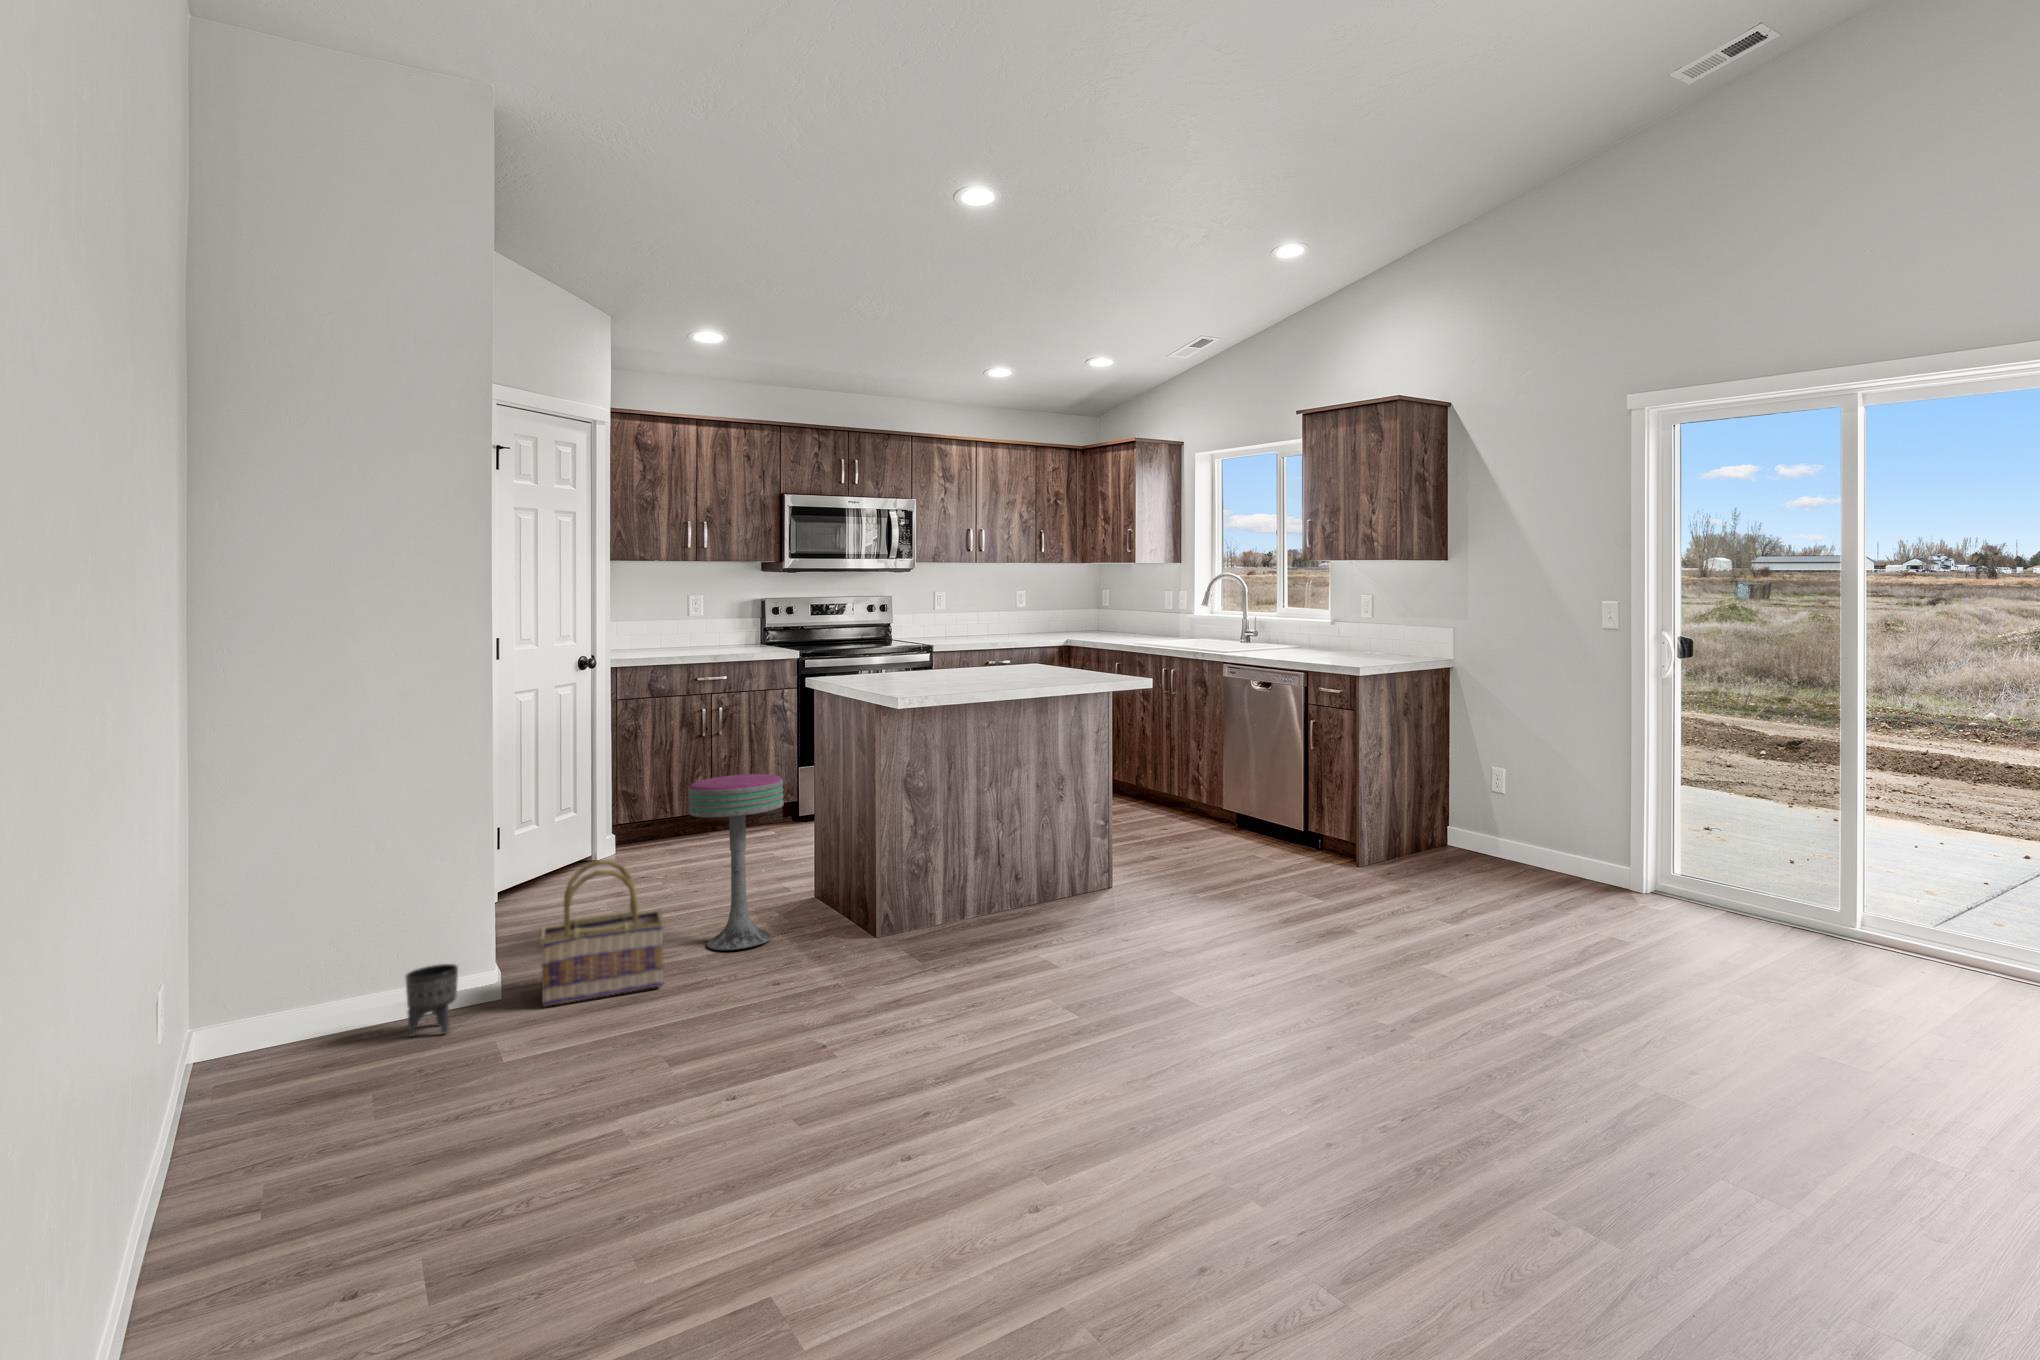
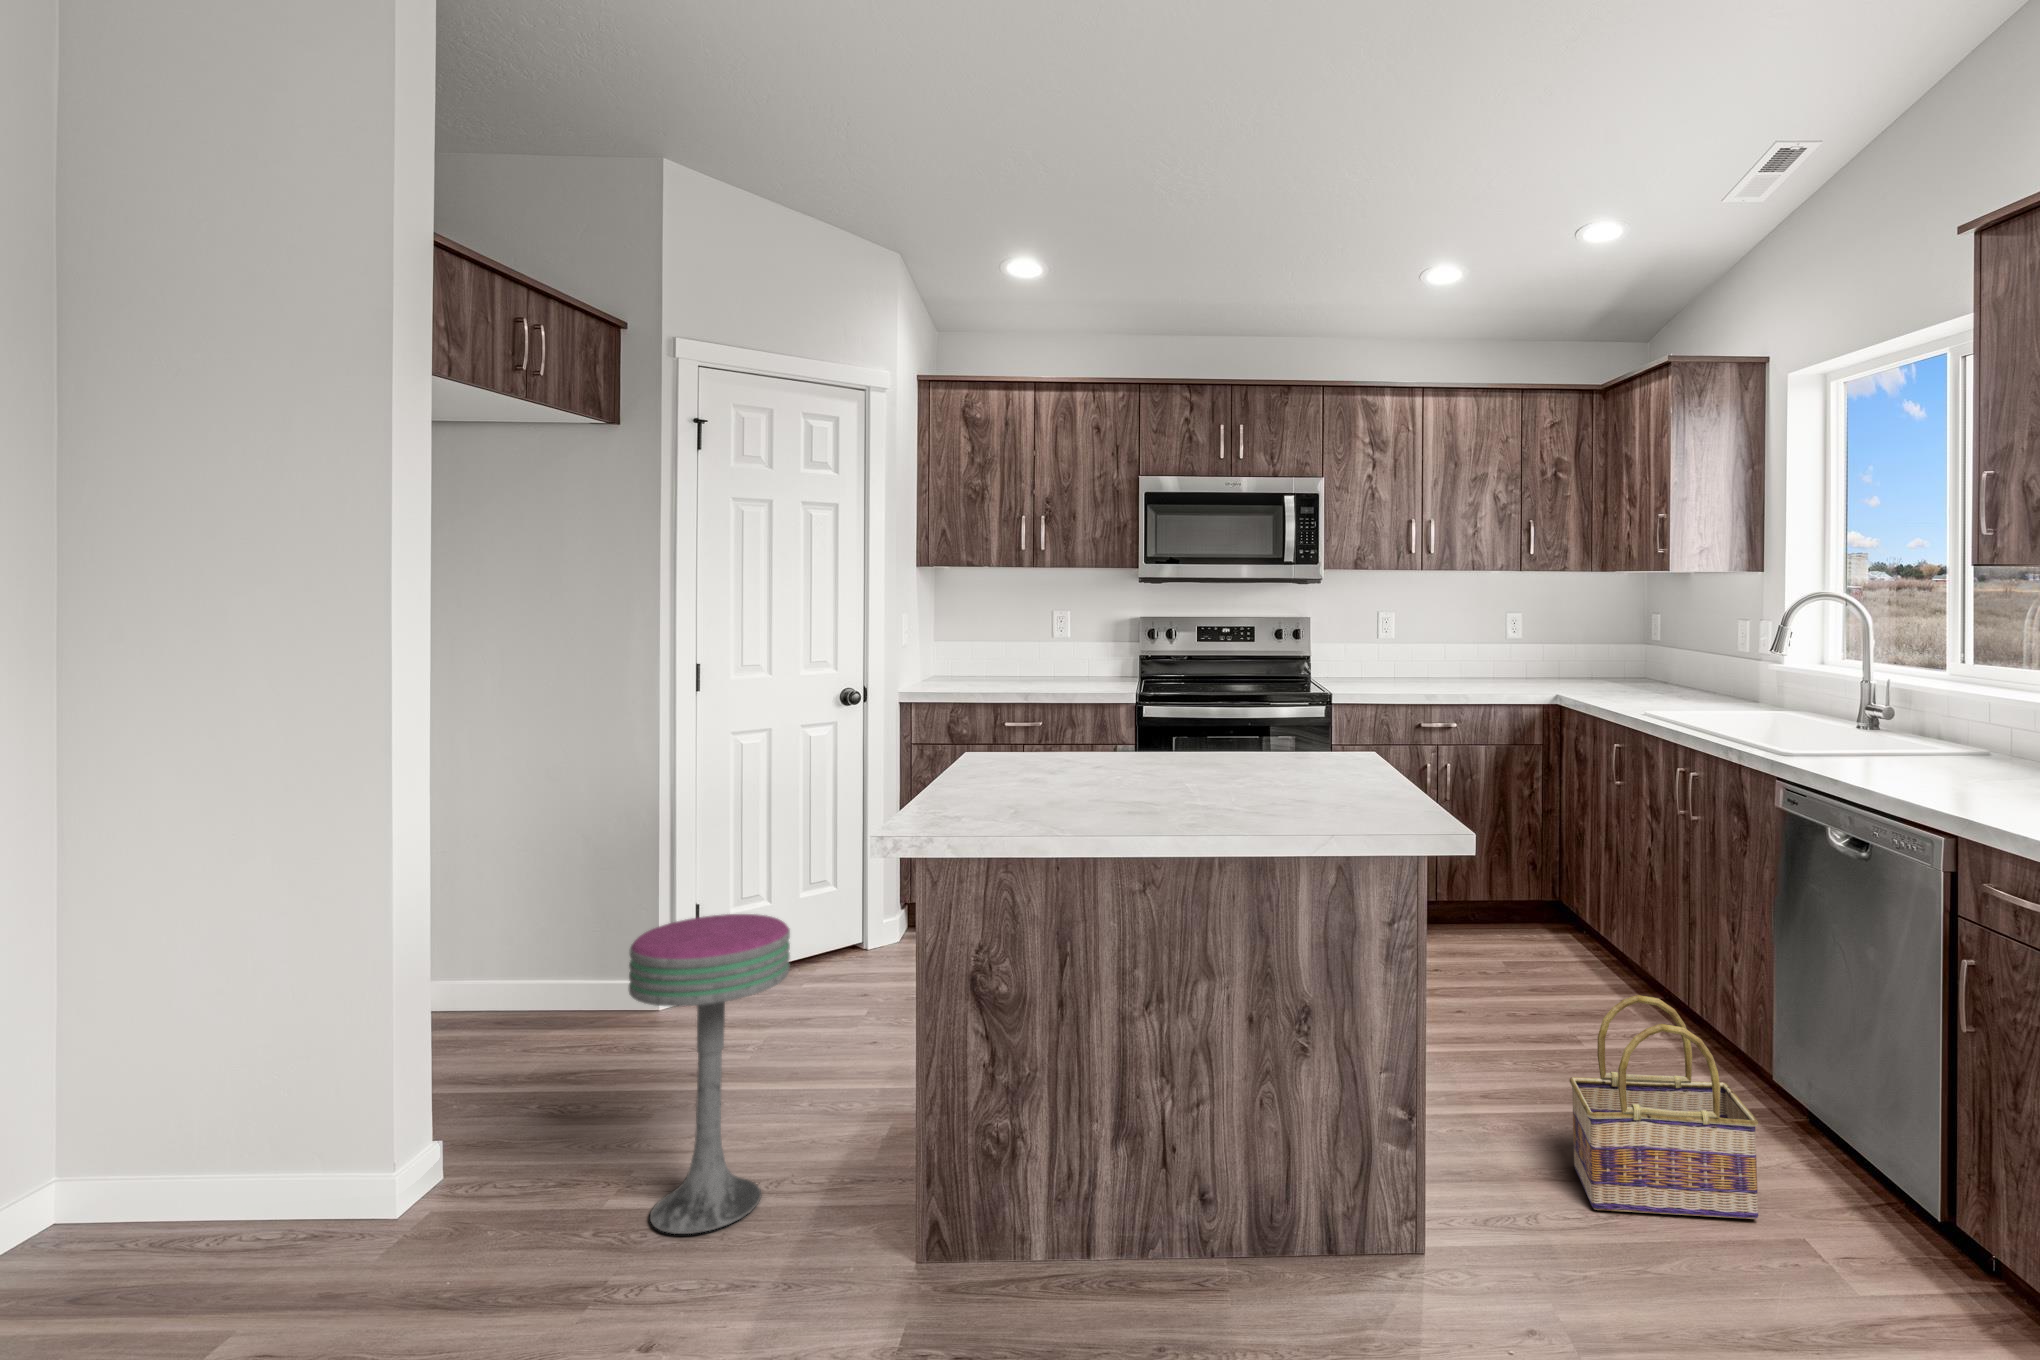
basket: present [539,860,664,1006] -> present [1569,995,1758,1219]
planter: present [405,964,458,1037] -> none [94,1187,188,1318]

